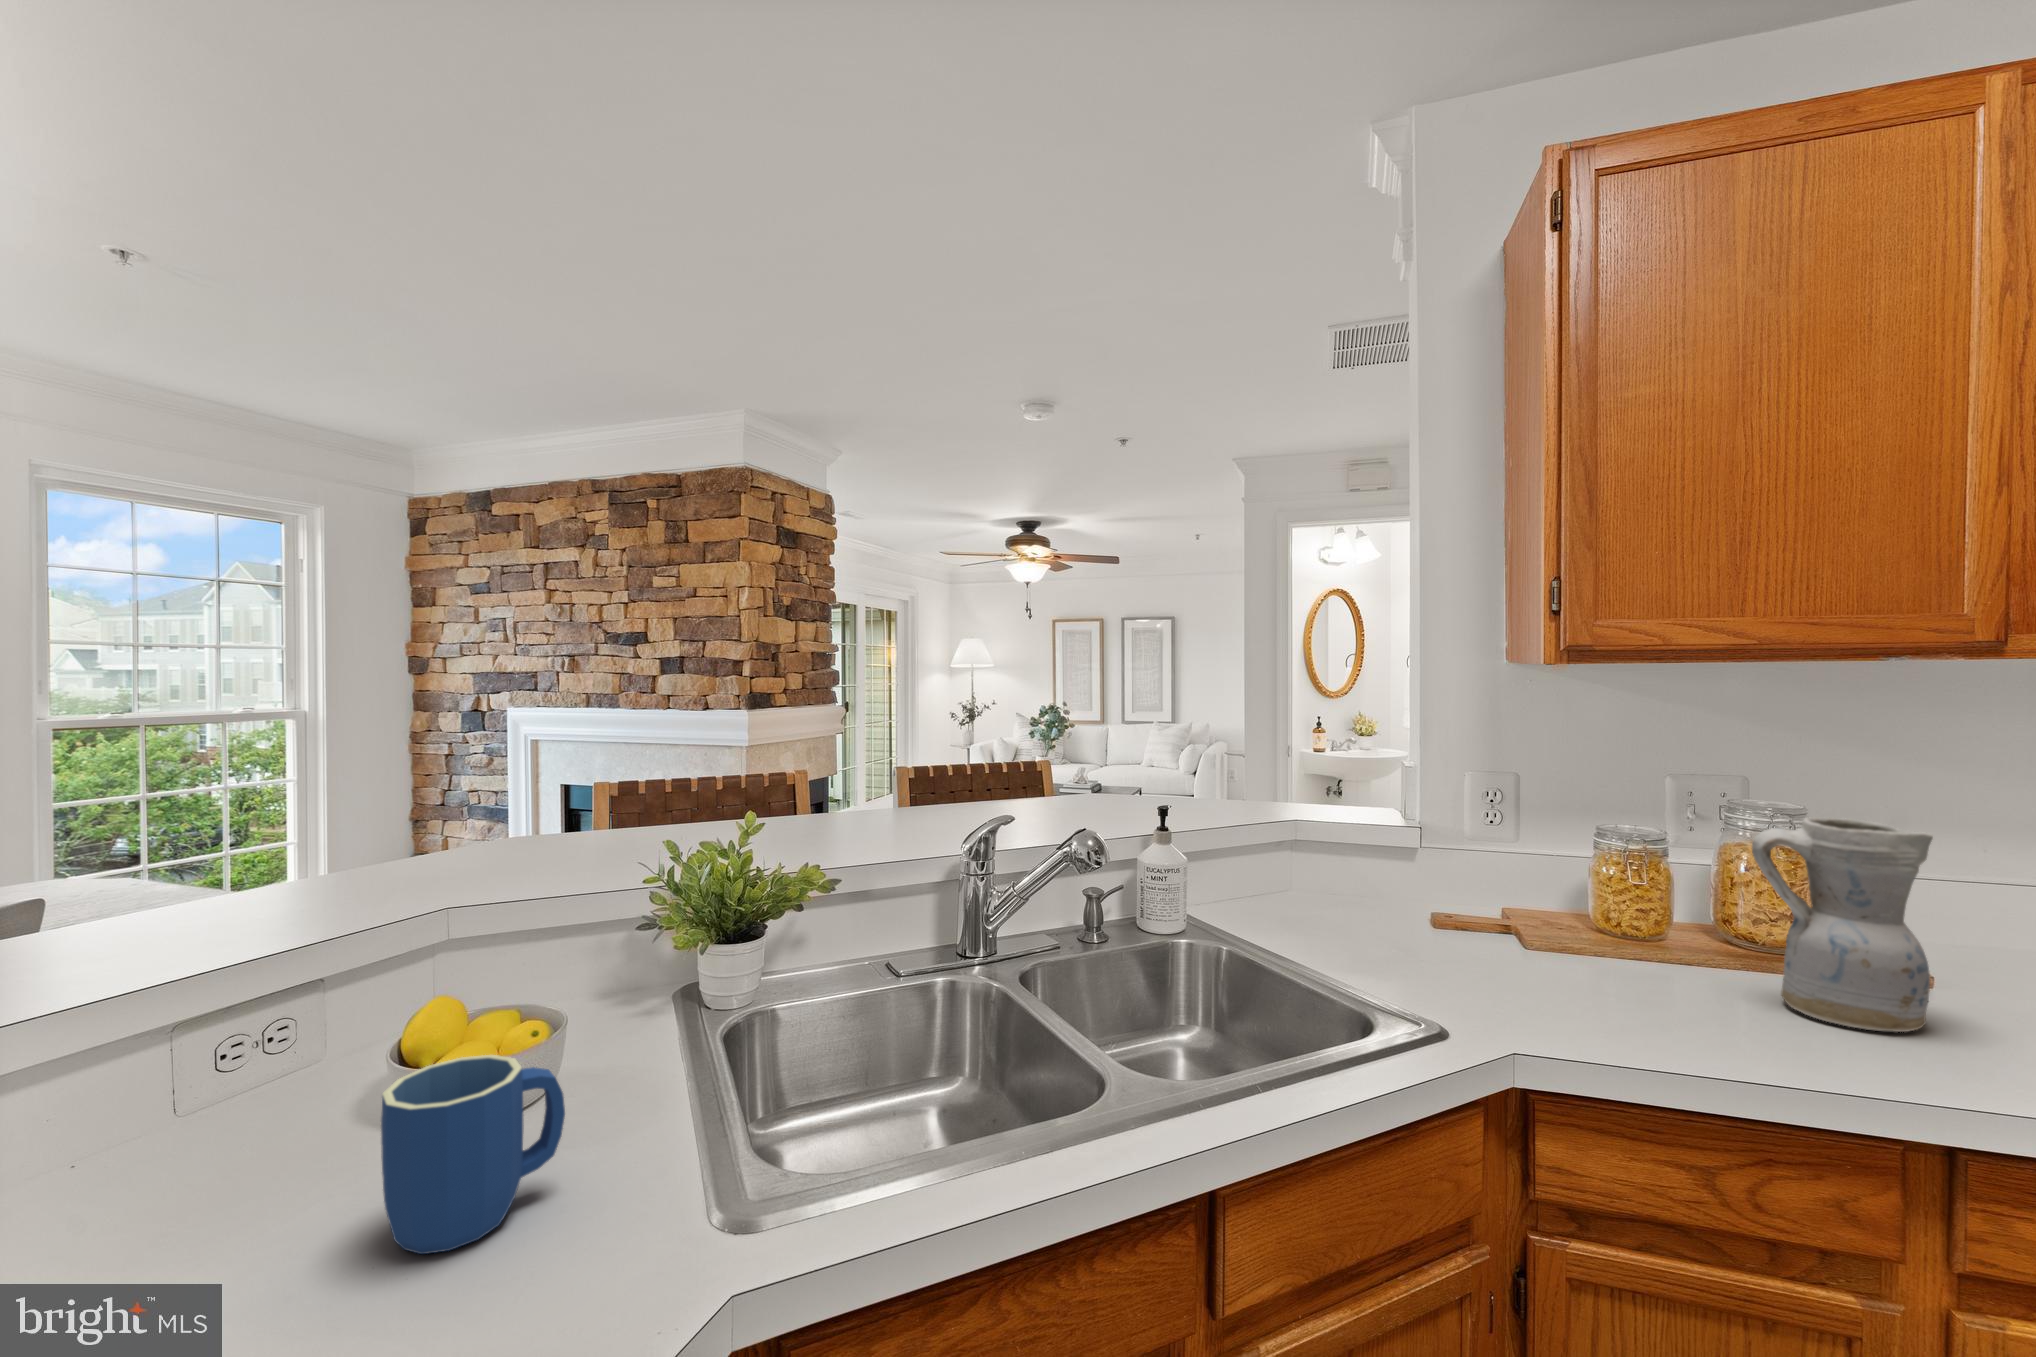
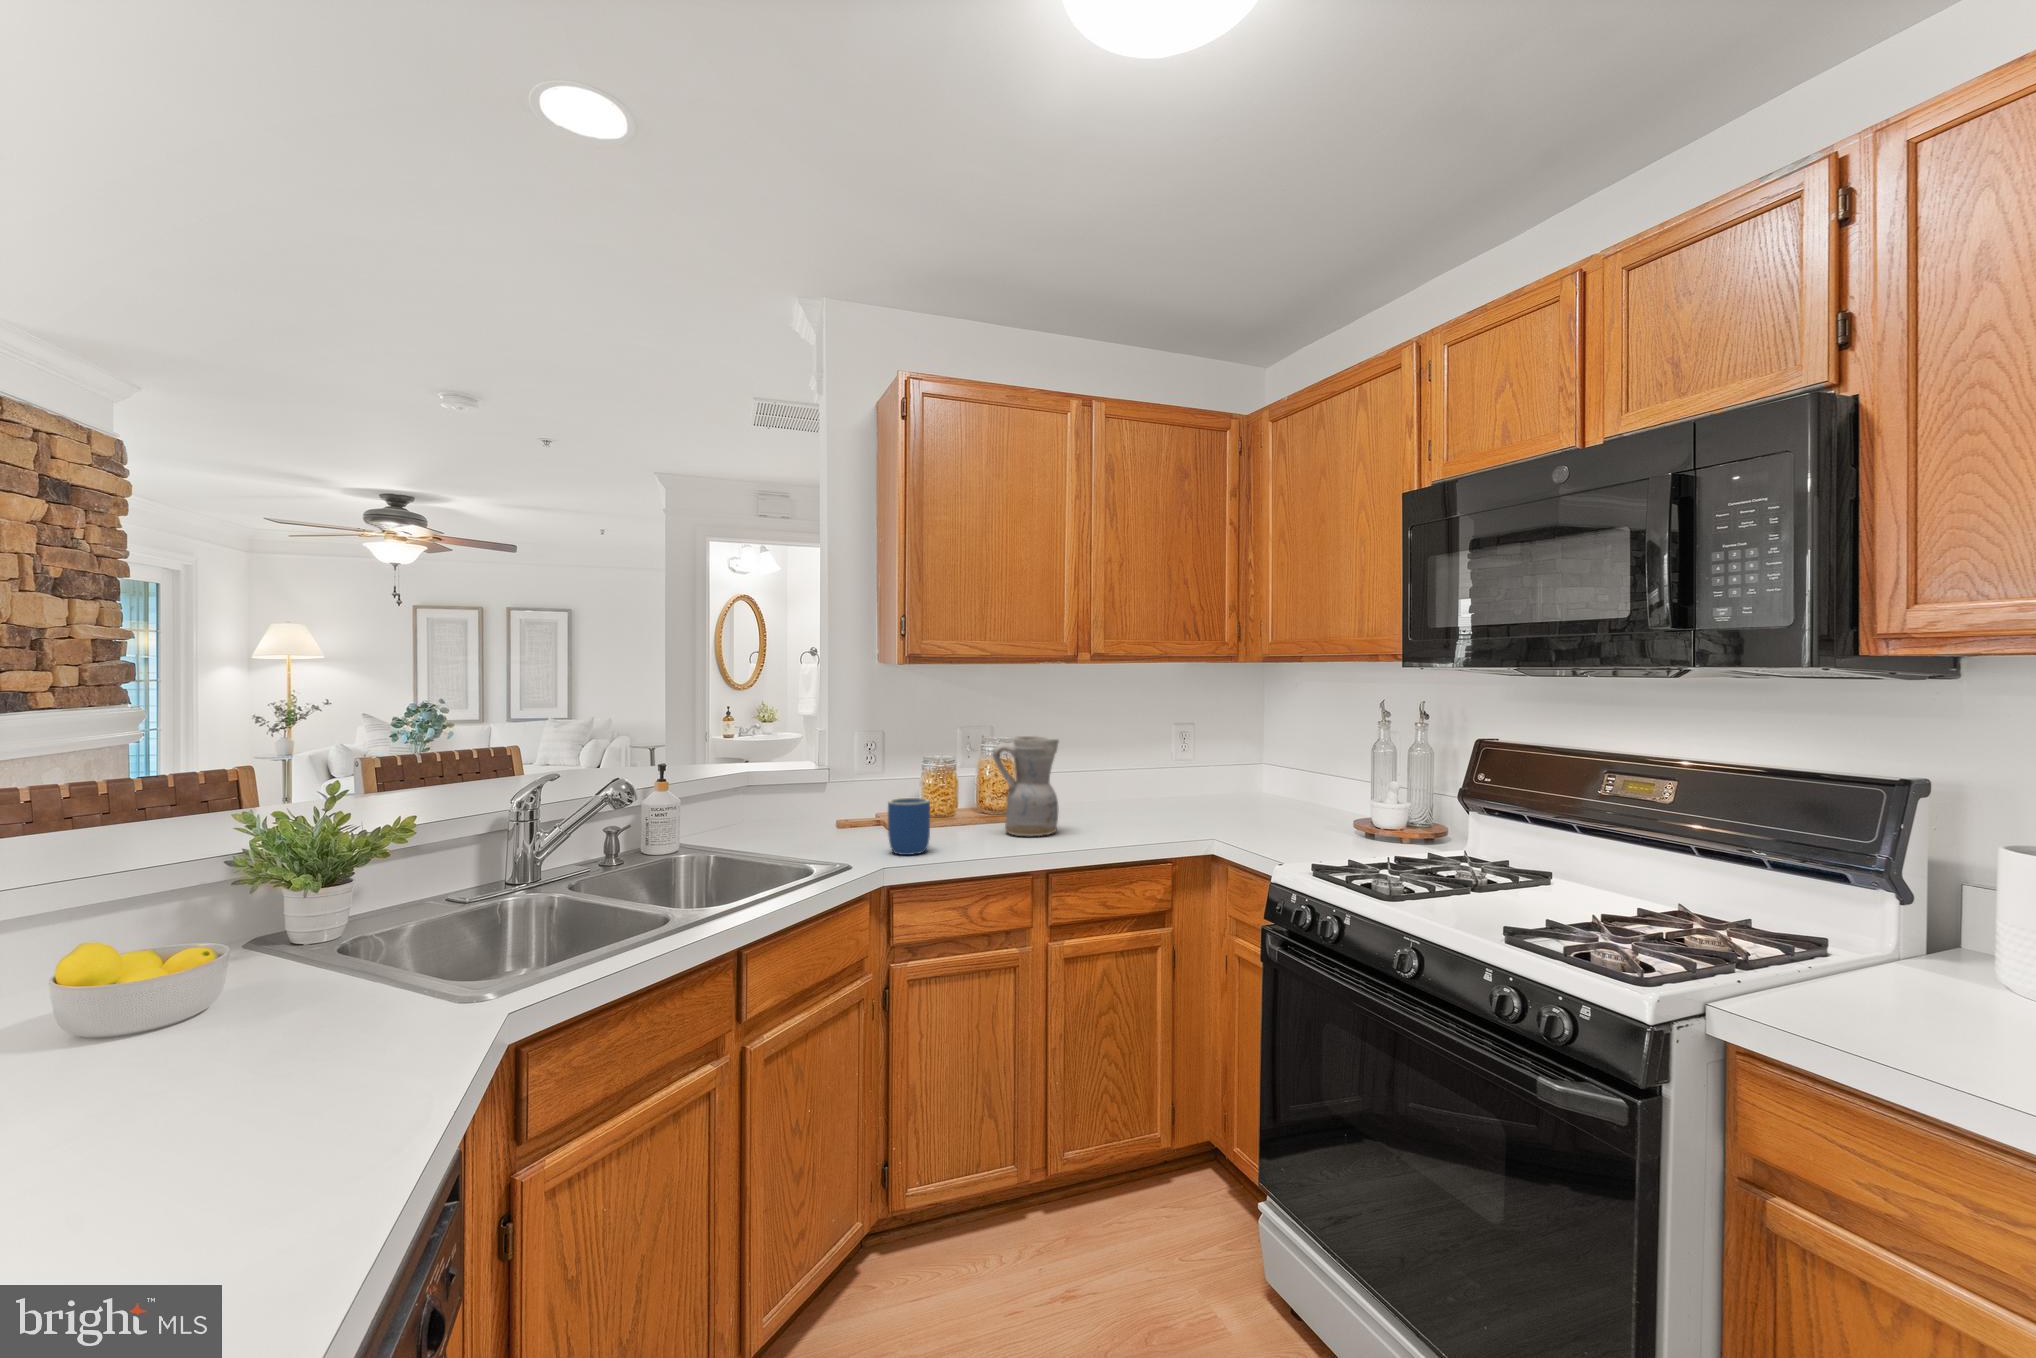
mug: present [381,1055,565,1254] -> present [888,798,930,855]

